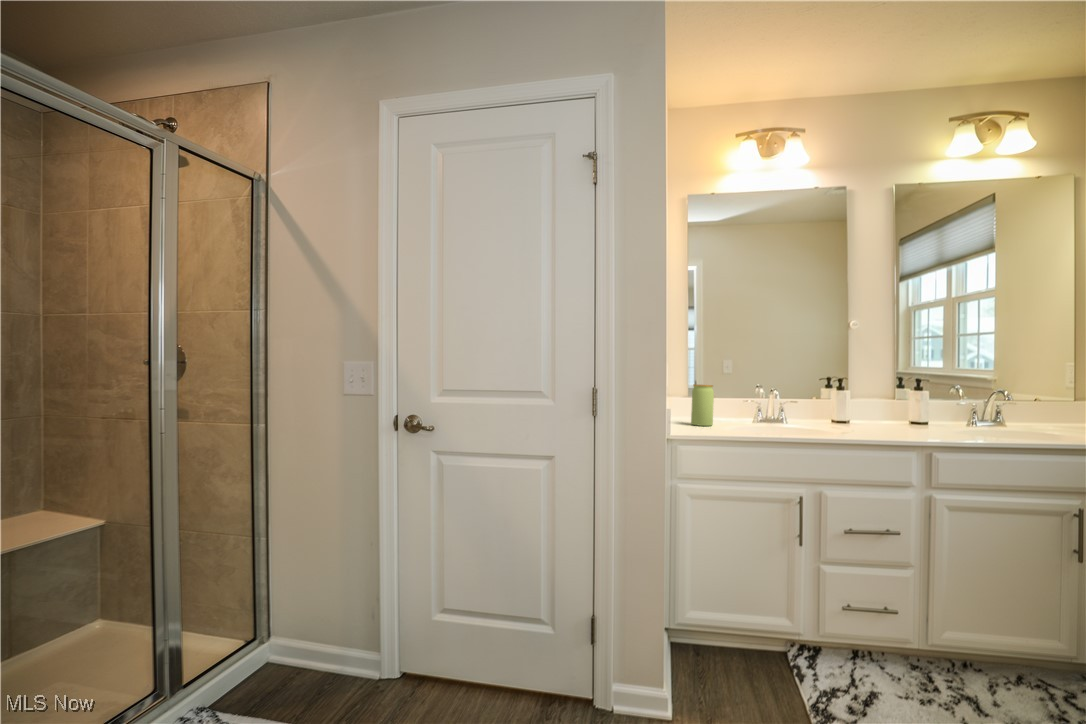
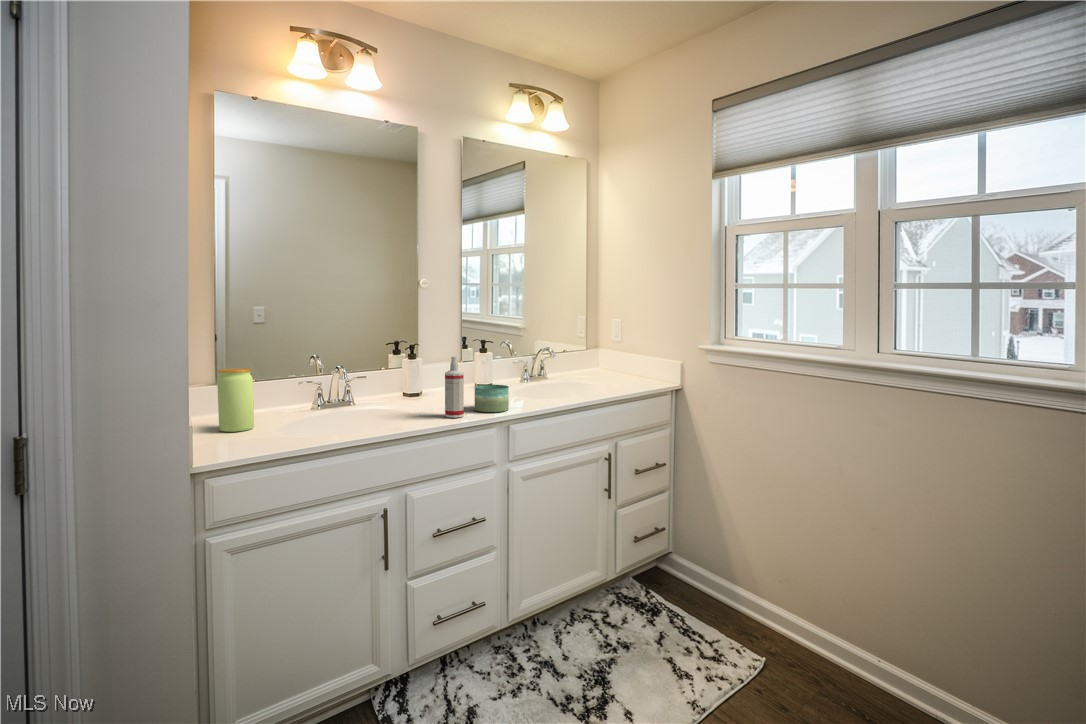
spray bottle: none [864,384,884,437] -> present [445,356,464,418]
candle: none [897,414,936,439] -> present [475,385,509,412]

